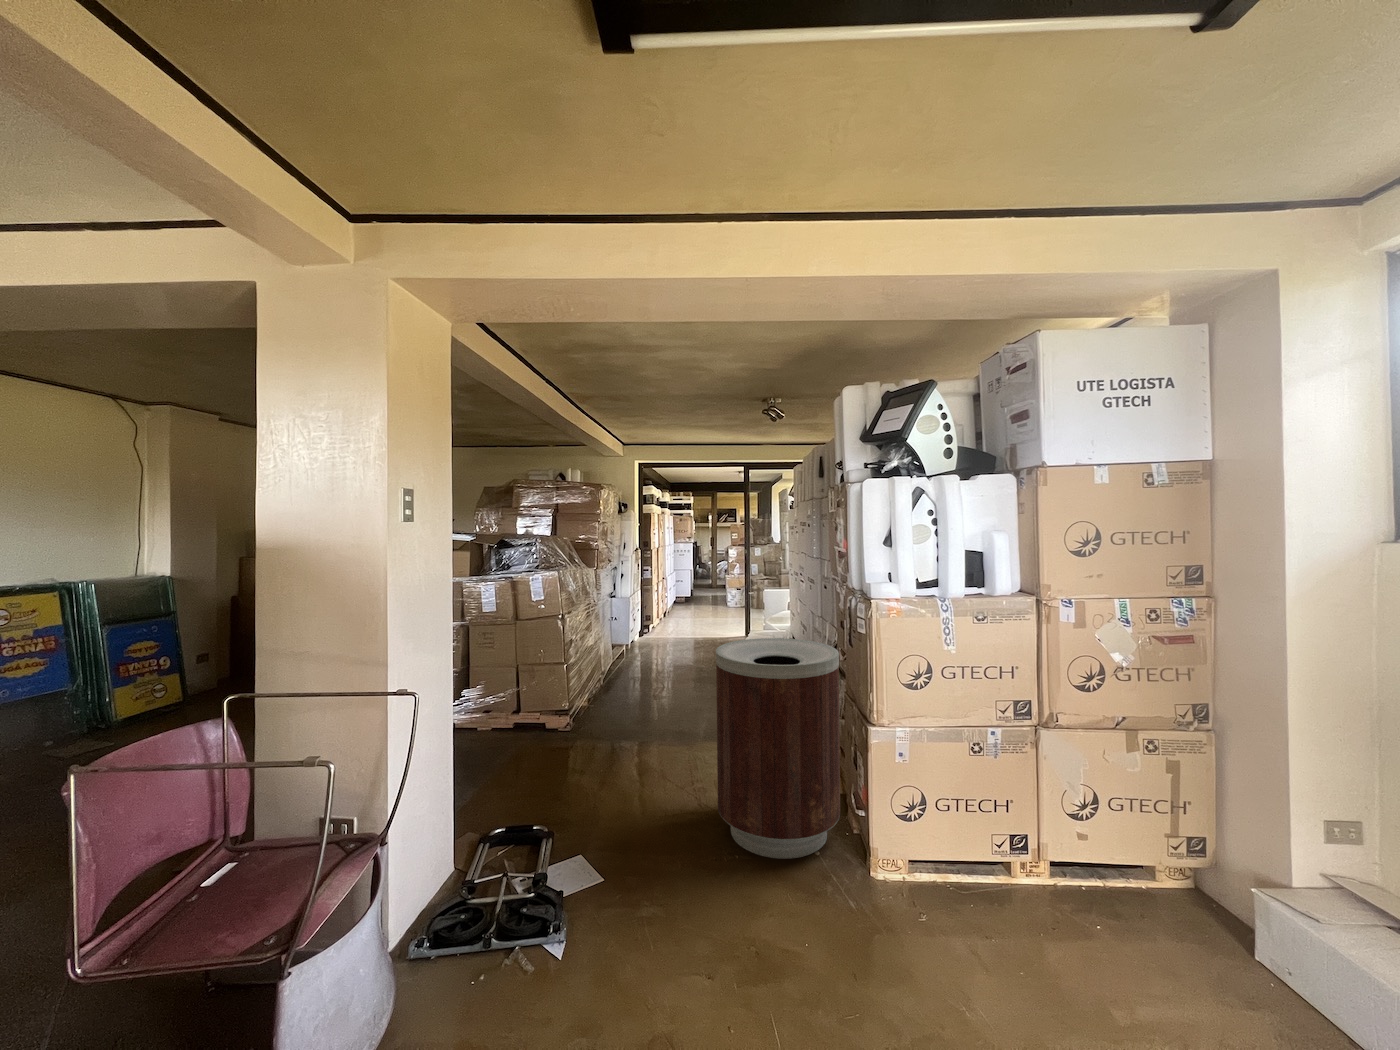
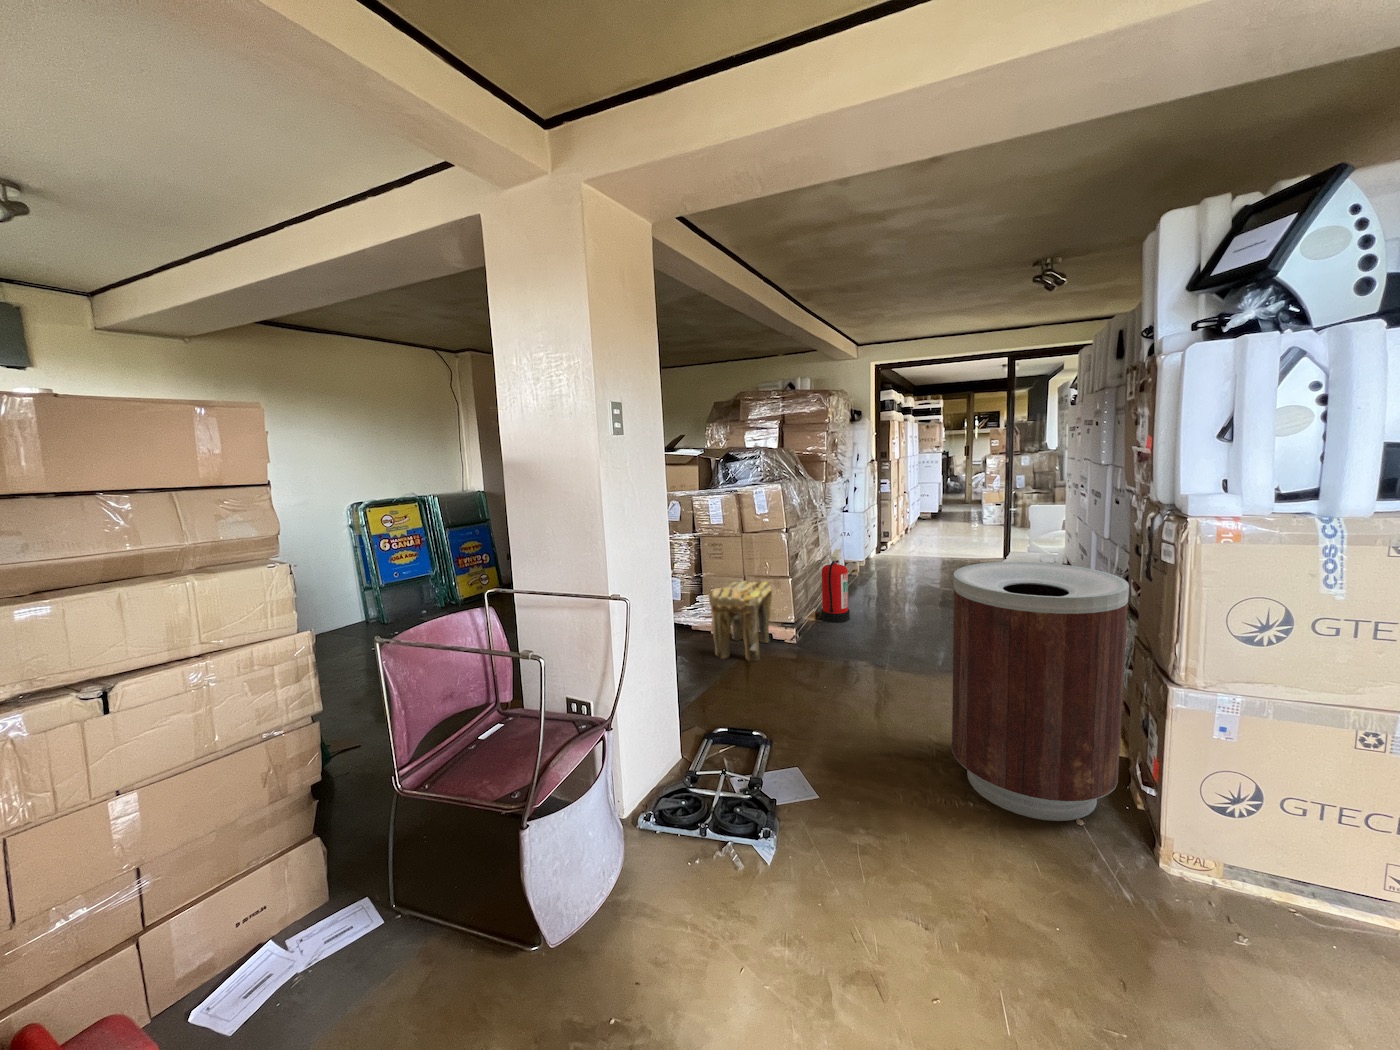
fire extinguisher: none [592,634,619,707] -> present [821,549,850,623]
stool: none [478,670,545,756] -> present [709,581,772,661]

